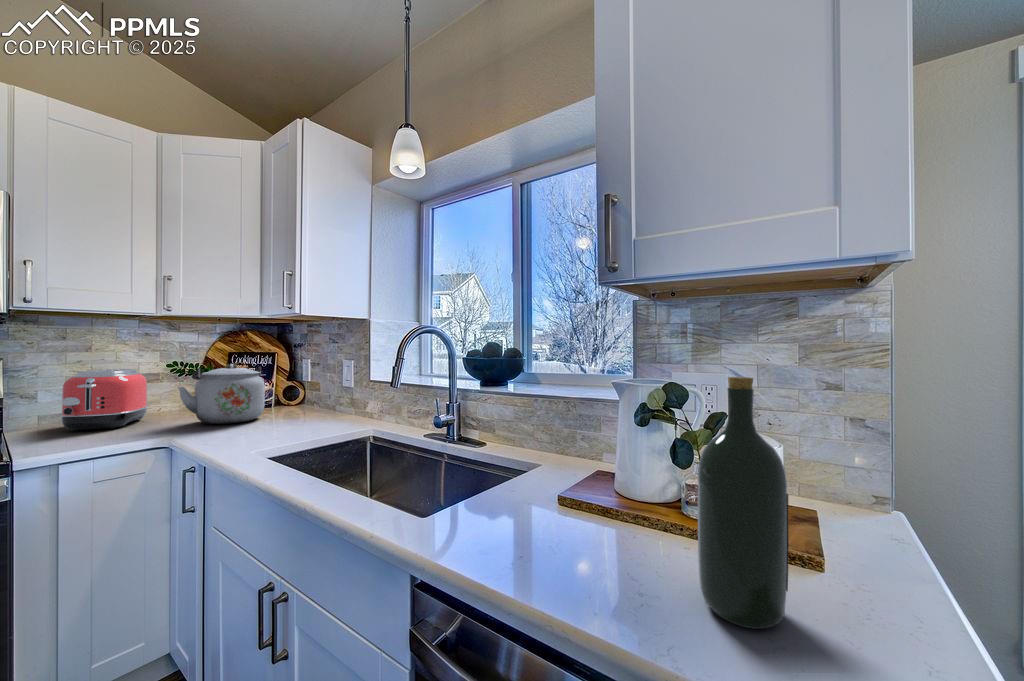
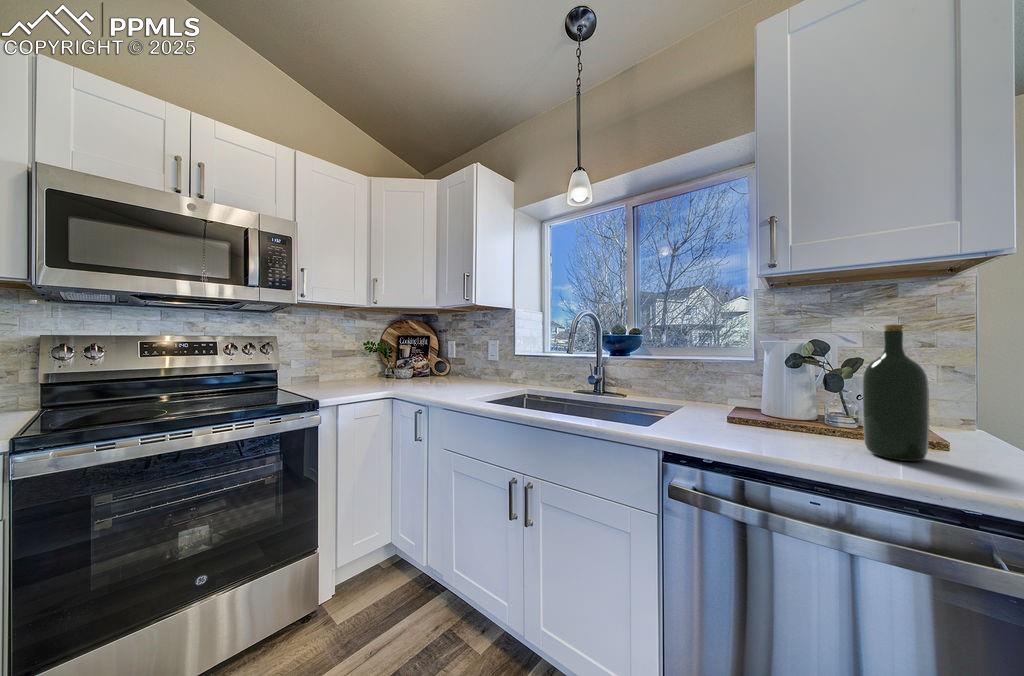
kettle: present [178,364,265,424] -> none [386,342,436,384]
toaster: present [60,369,148,431] -> none [311,346,356,387]

